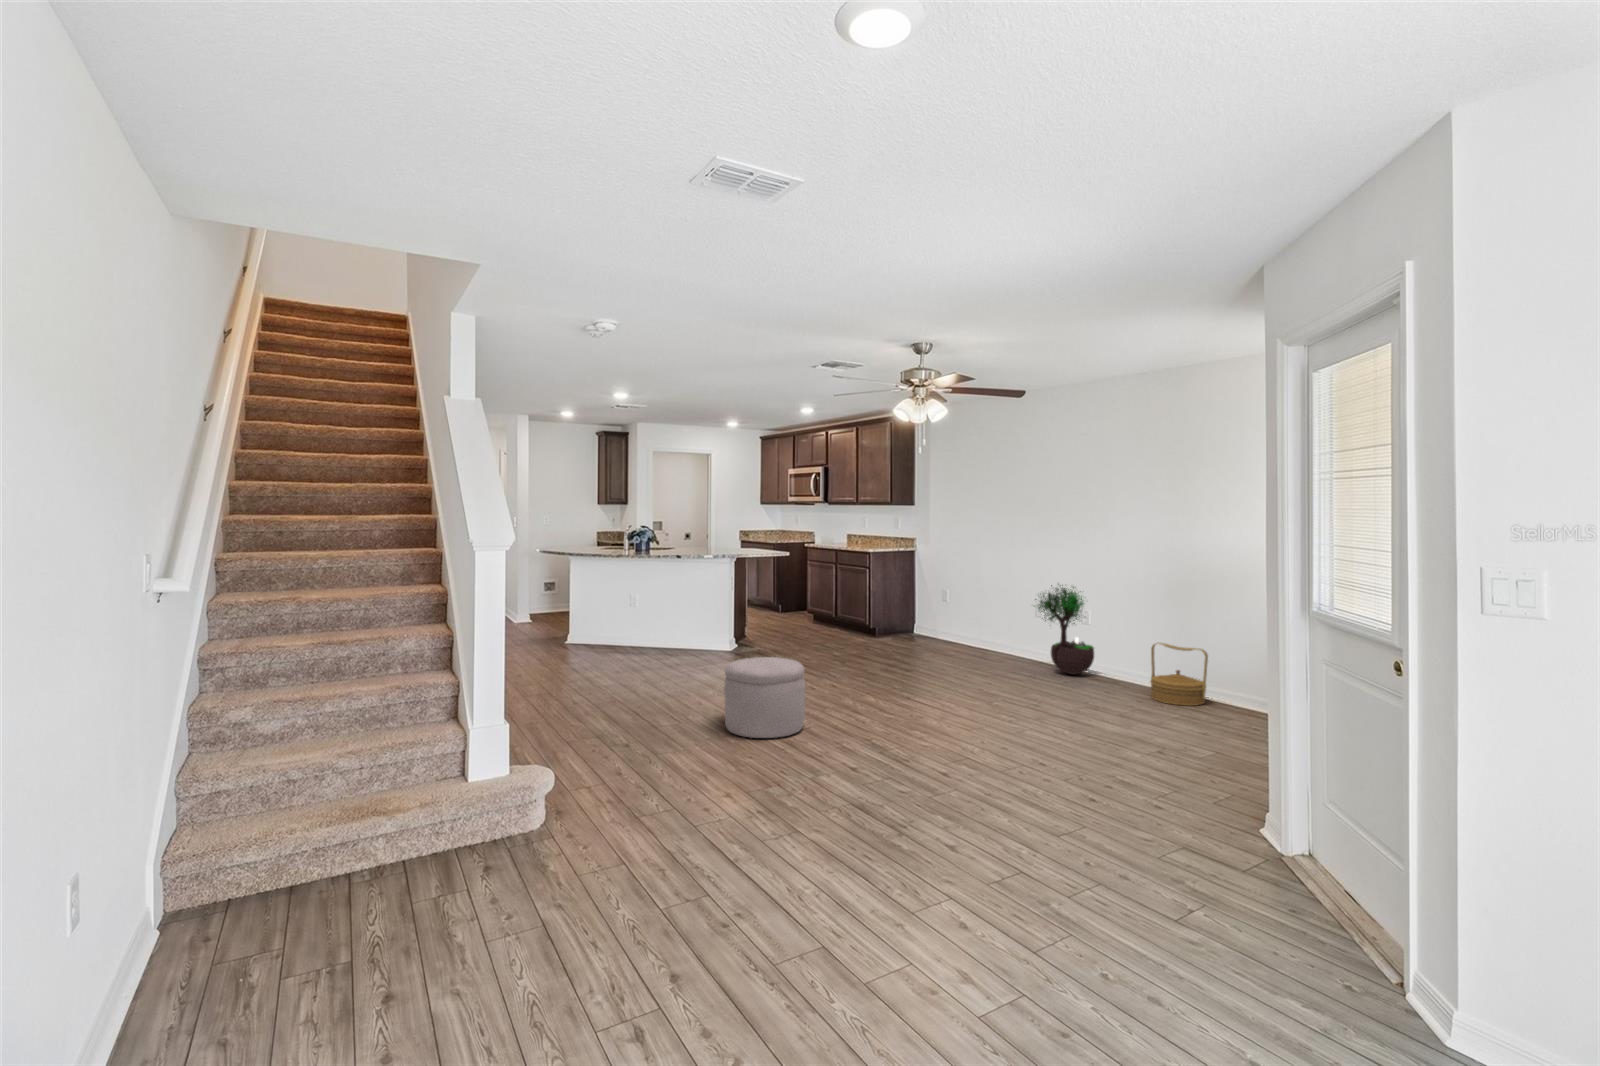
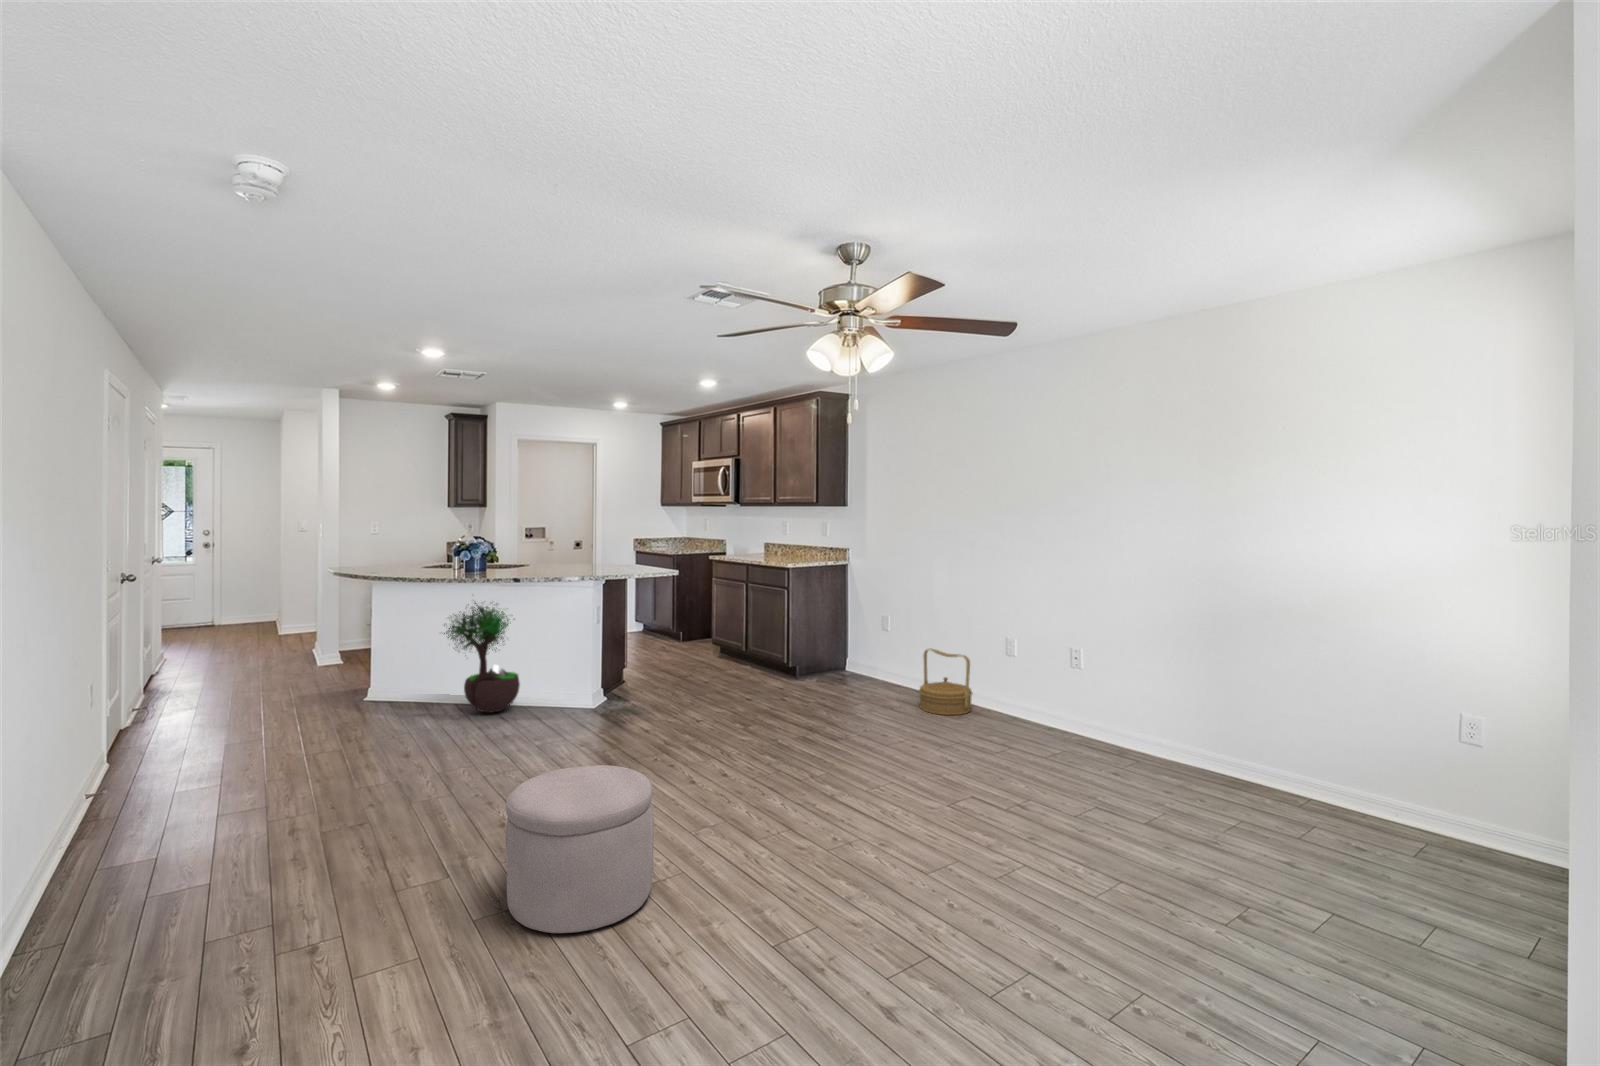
potted tree: present [1034,585,1094,674] -> present [444,602,520,713]
woven basket: present [1150,643,1208,706] -> present [919,649,972,715]

